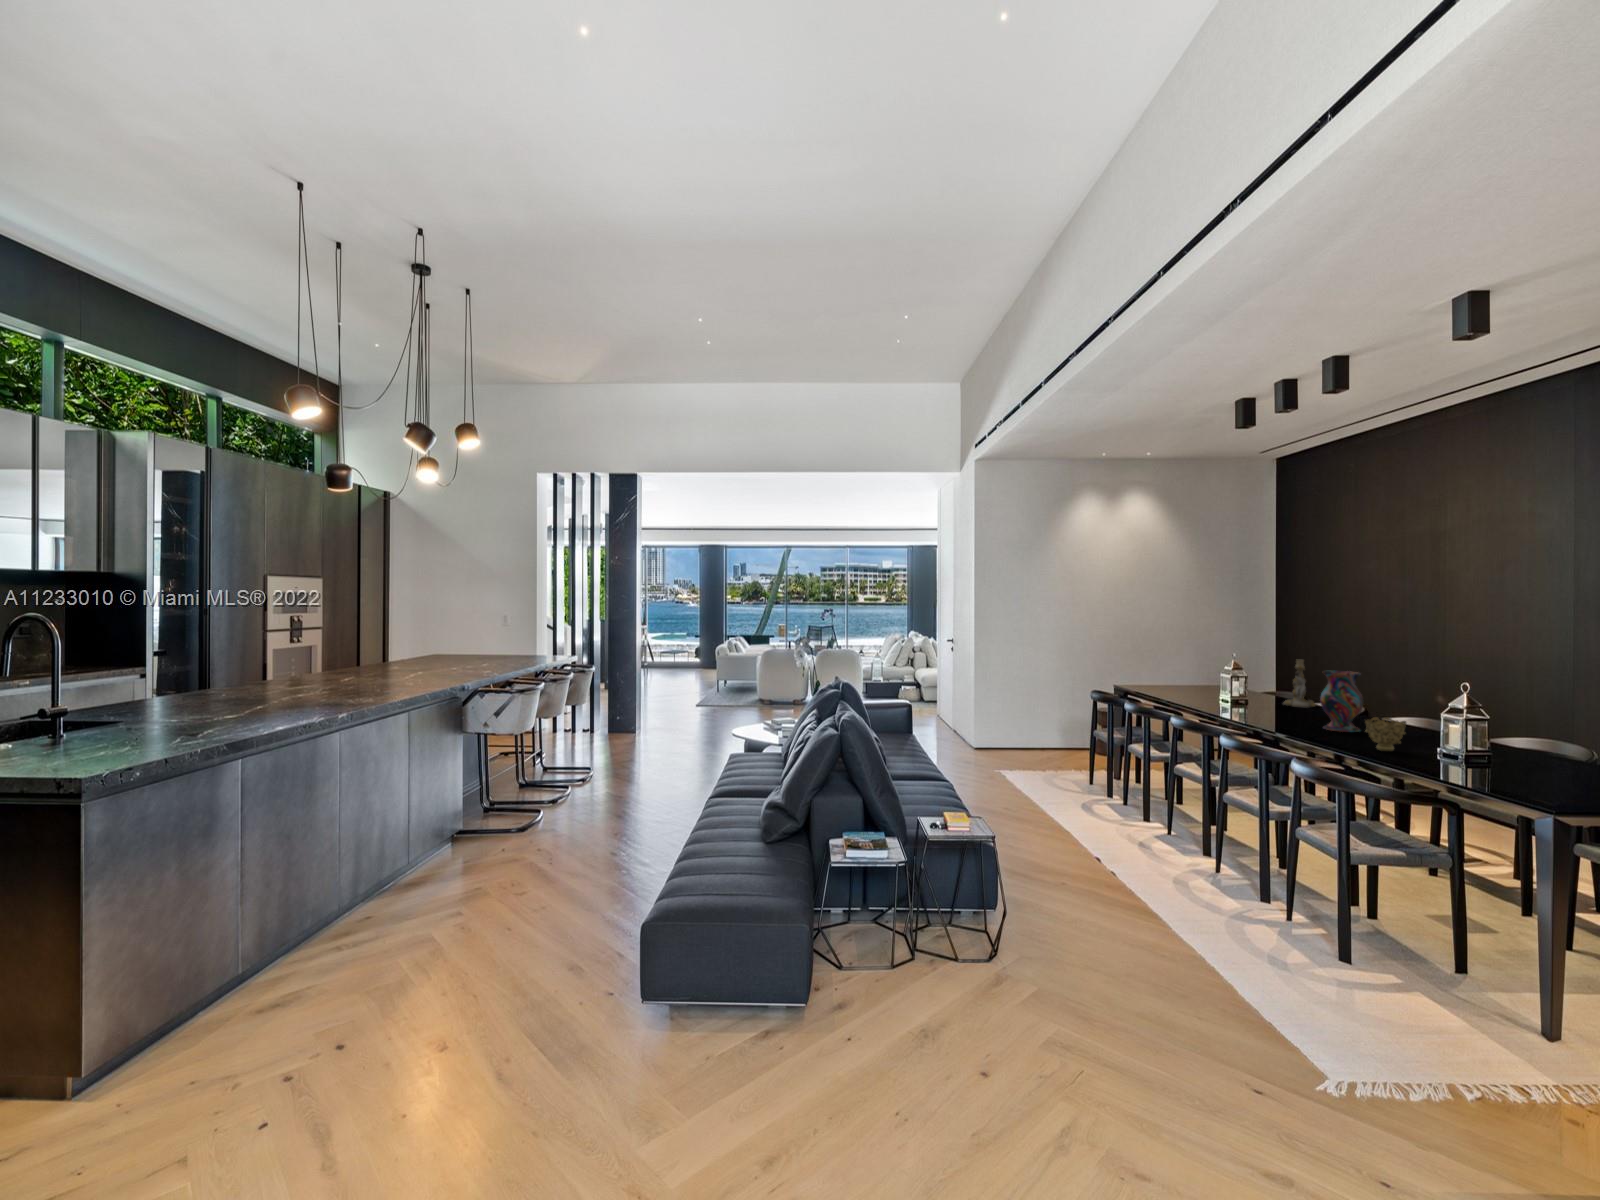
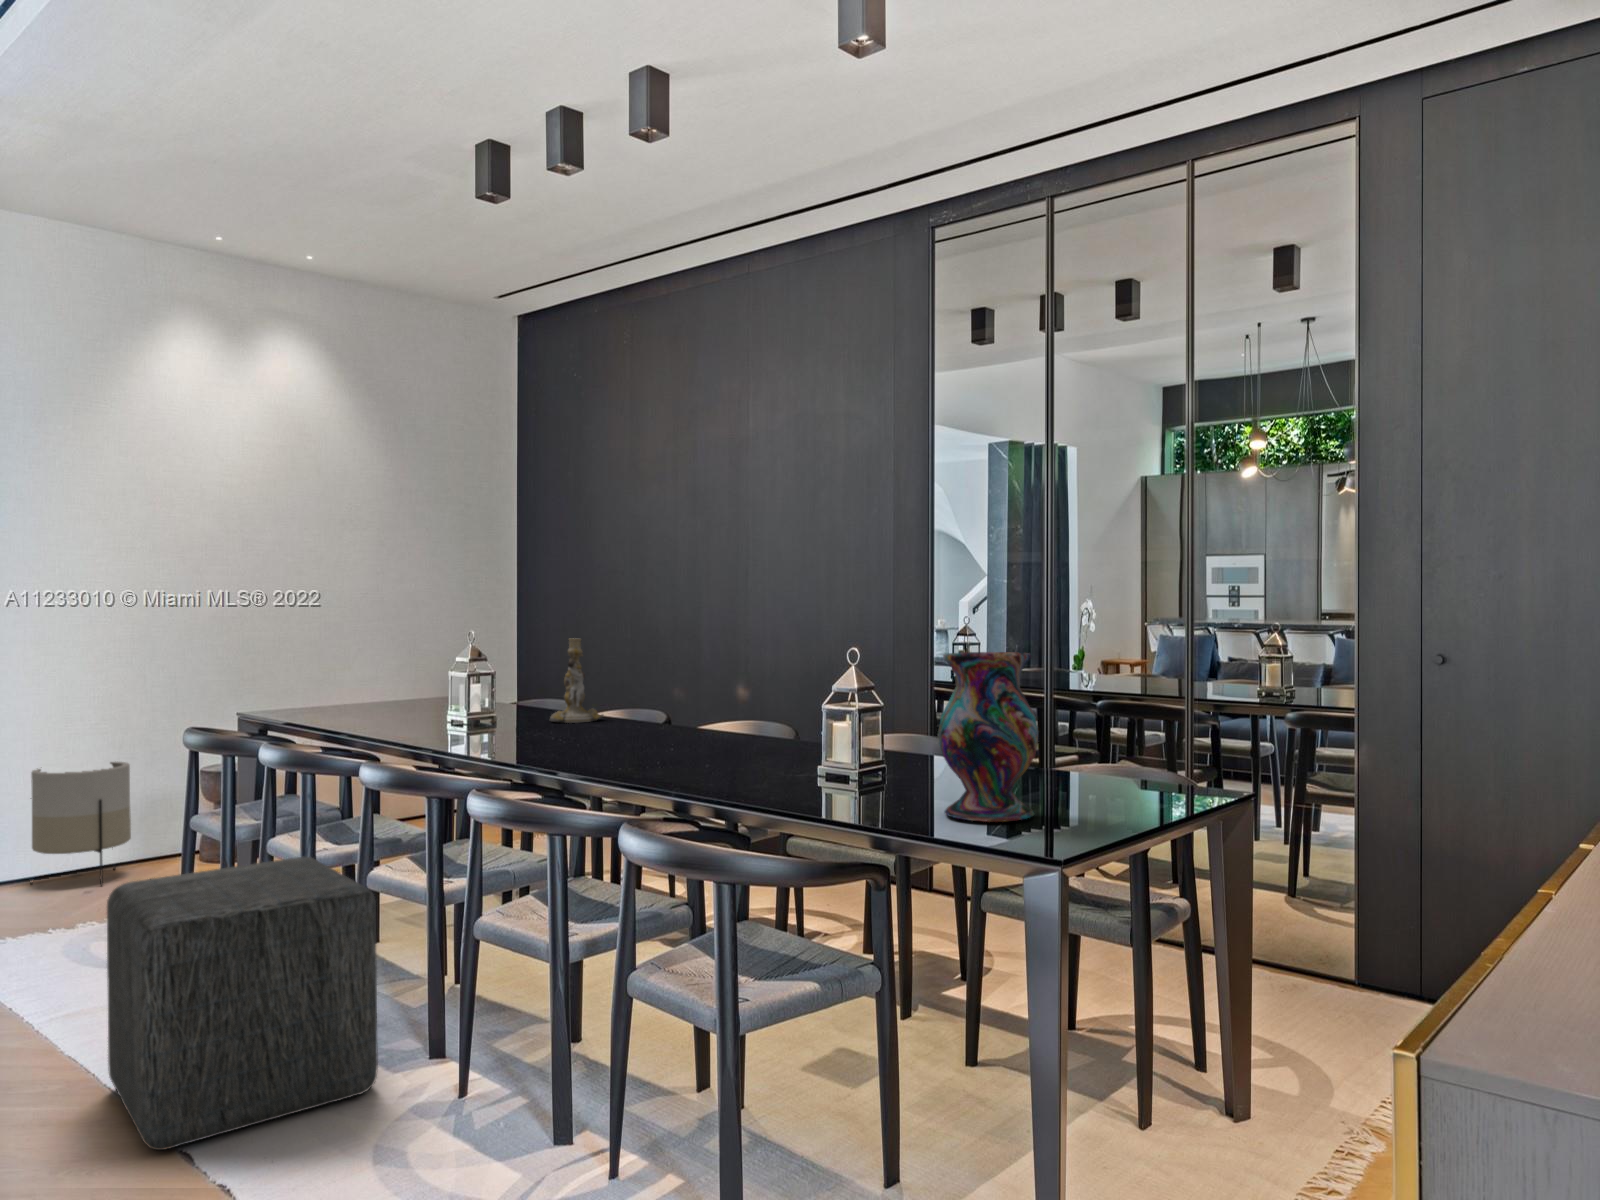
vase: present [1320,671,1363,732] -> present [938,652,1038,822]
planter: none [1022,698,1064,757] -> present [30,761,131,886]
decorative bowl: present [1365,717,1406,751] -> none [734,715,800,781]
ottoman: none [1068,751,1177,859] -> present [107,857,378,1150]

